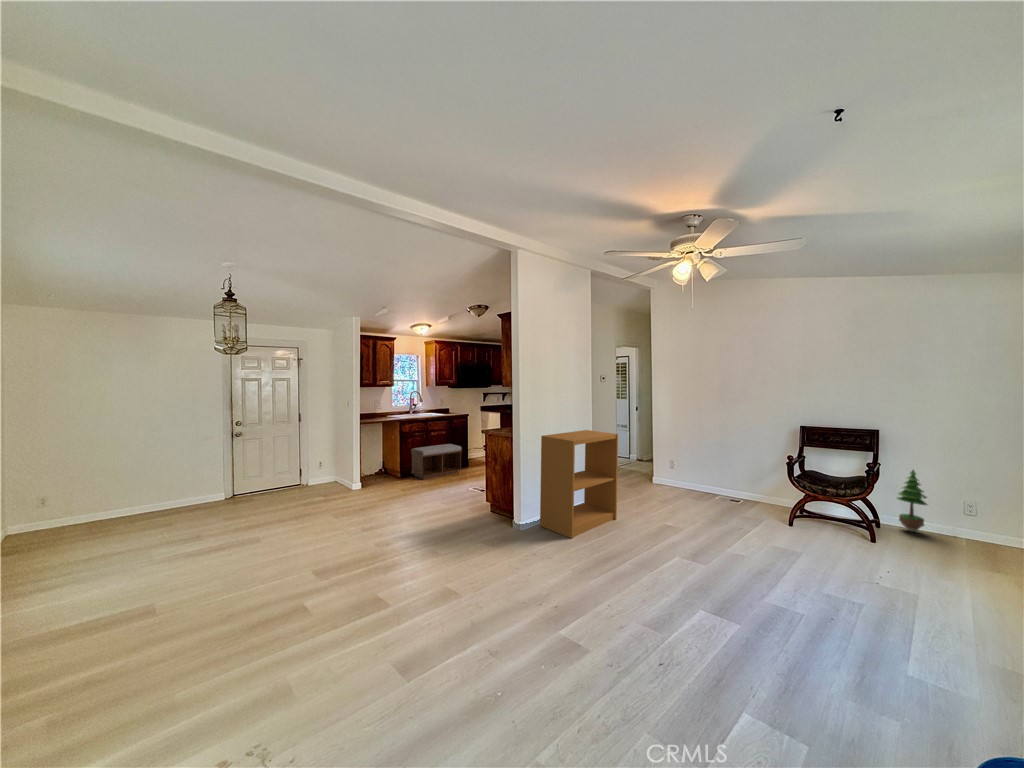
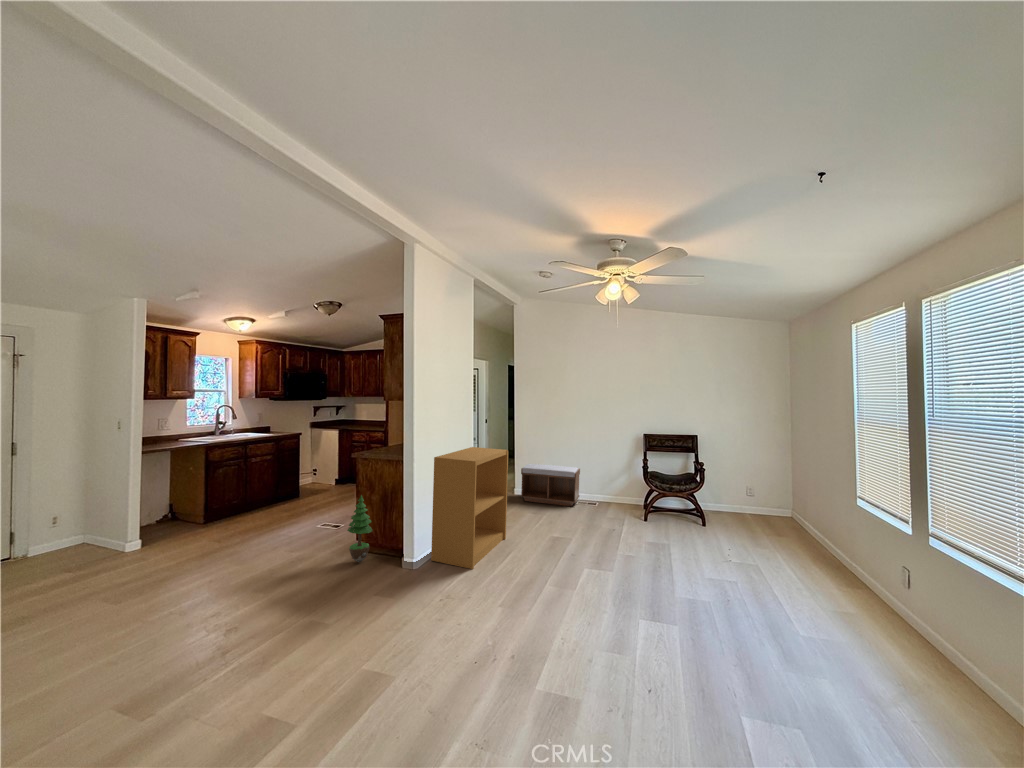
bench: present [411,444,462,480] -> present [521,464,580,506]
potted tree: present [897,470,927,532] -> present [347,495,372,562]

